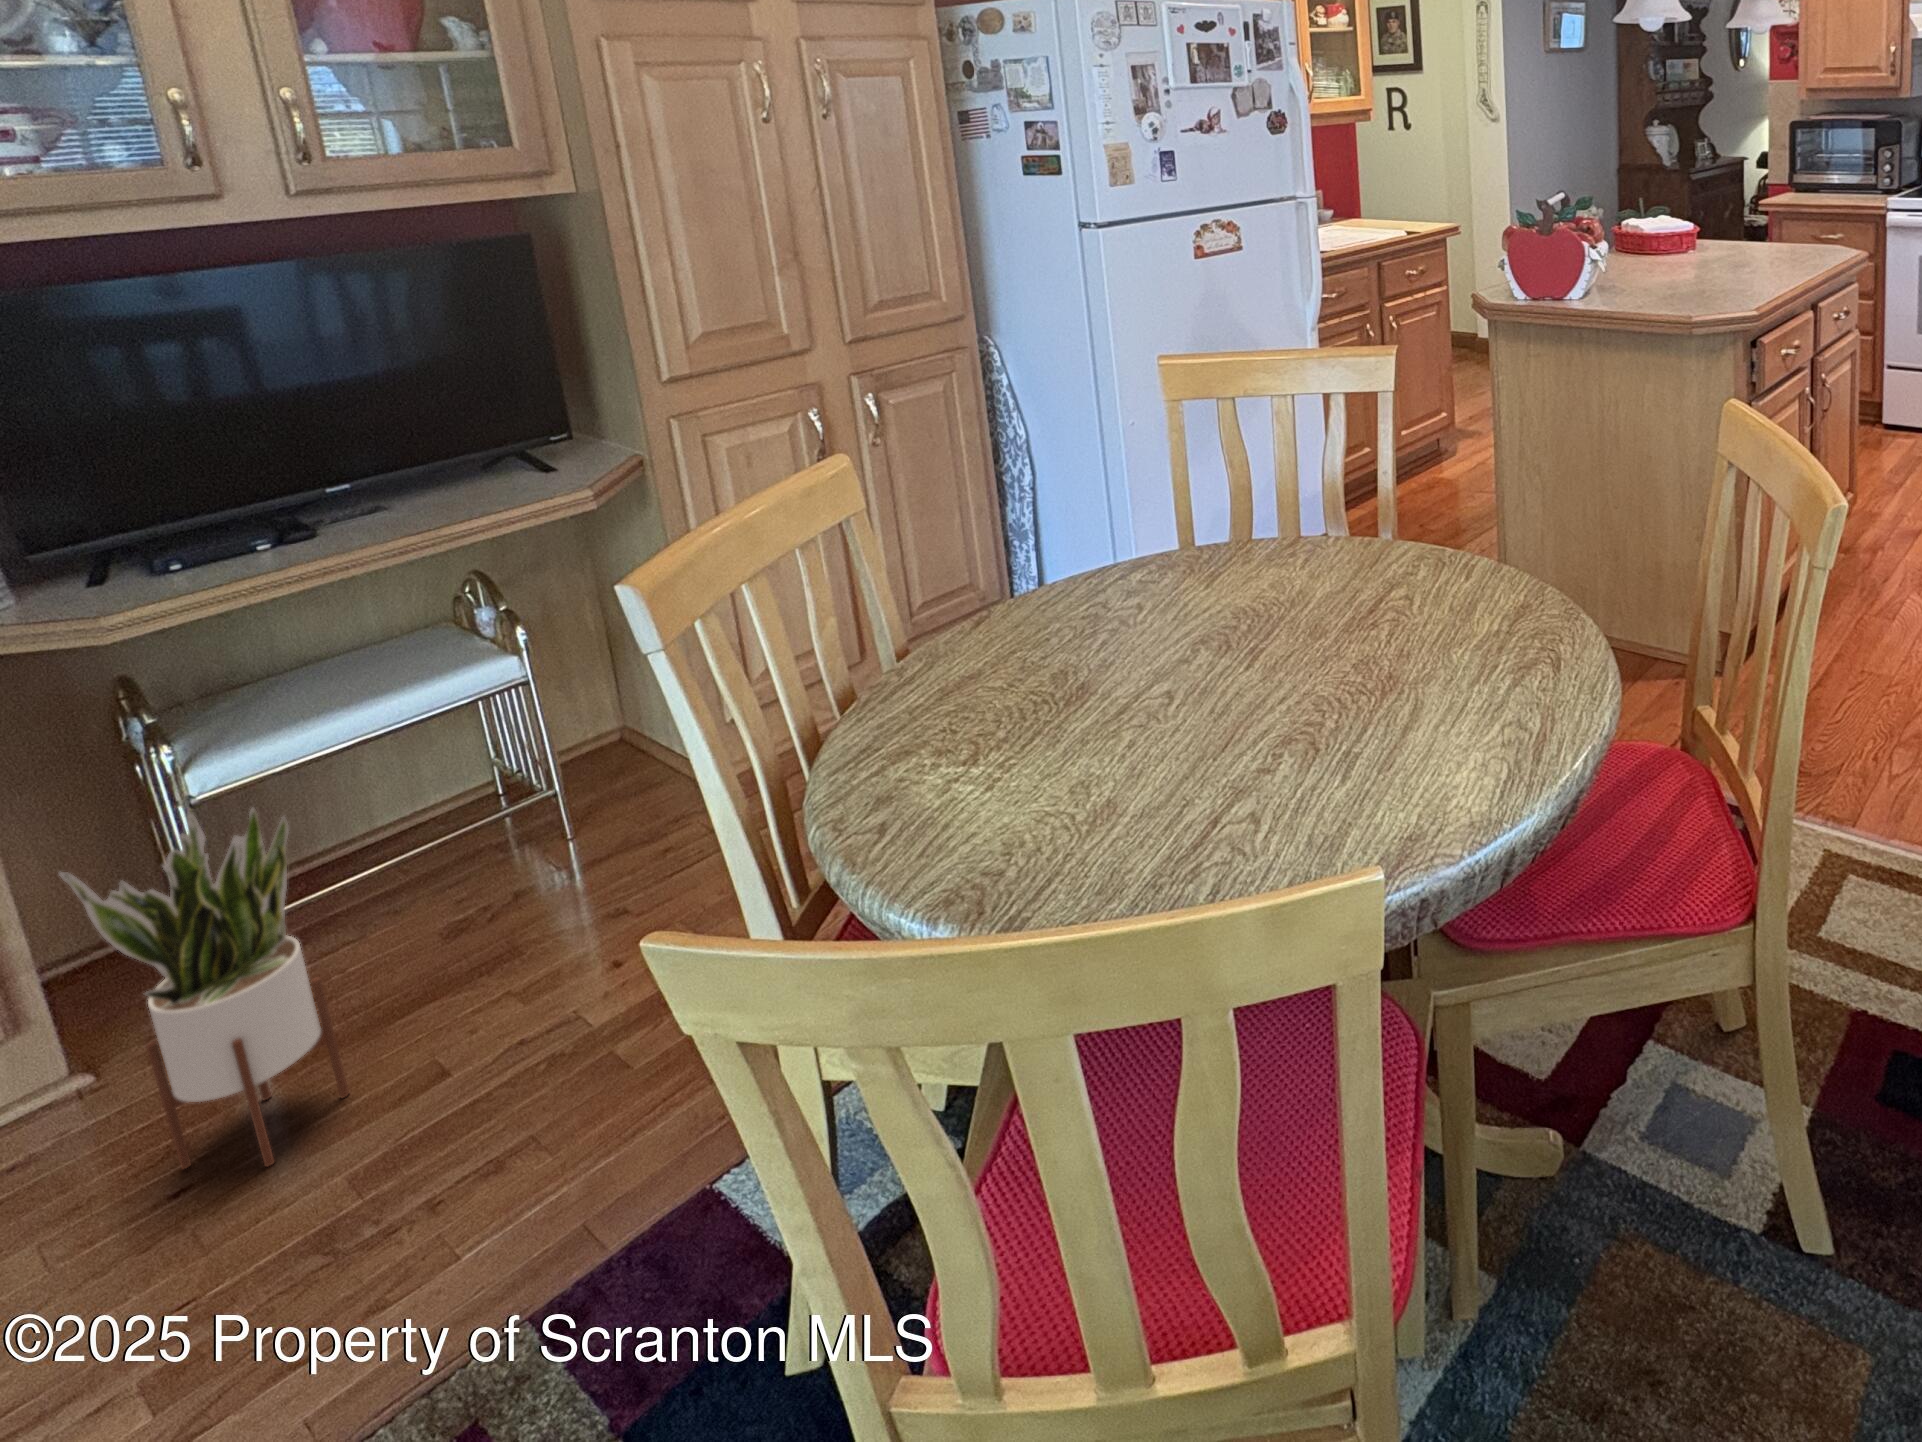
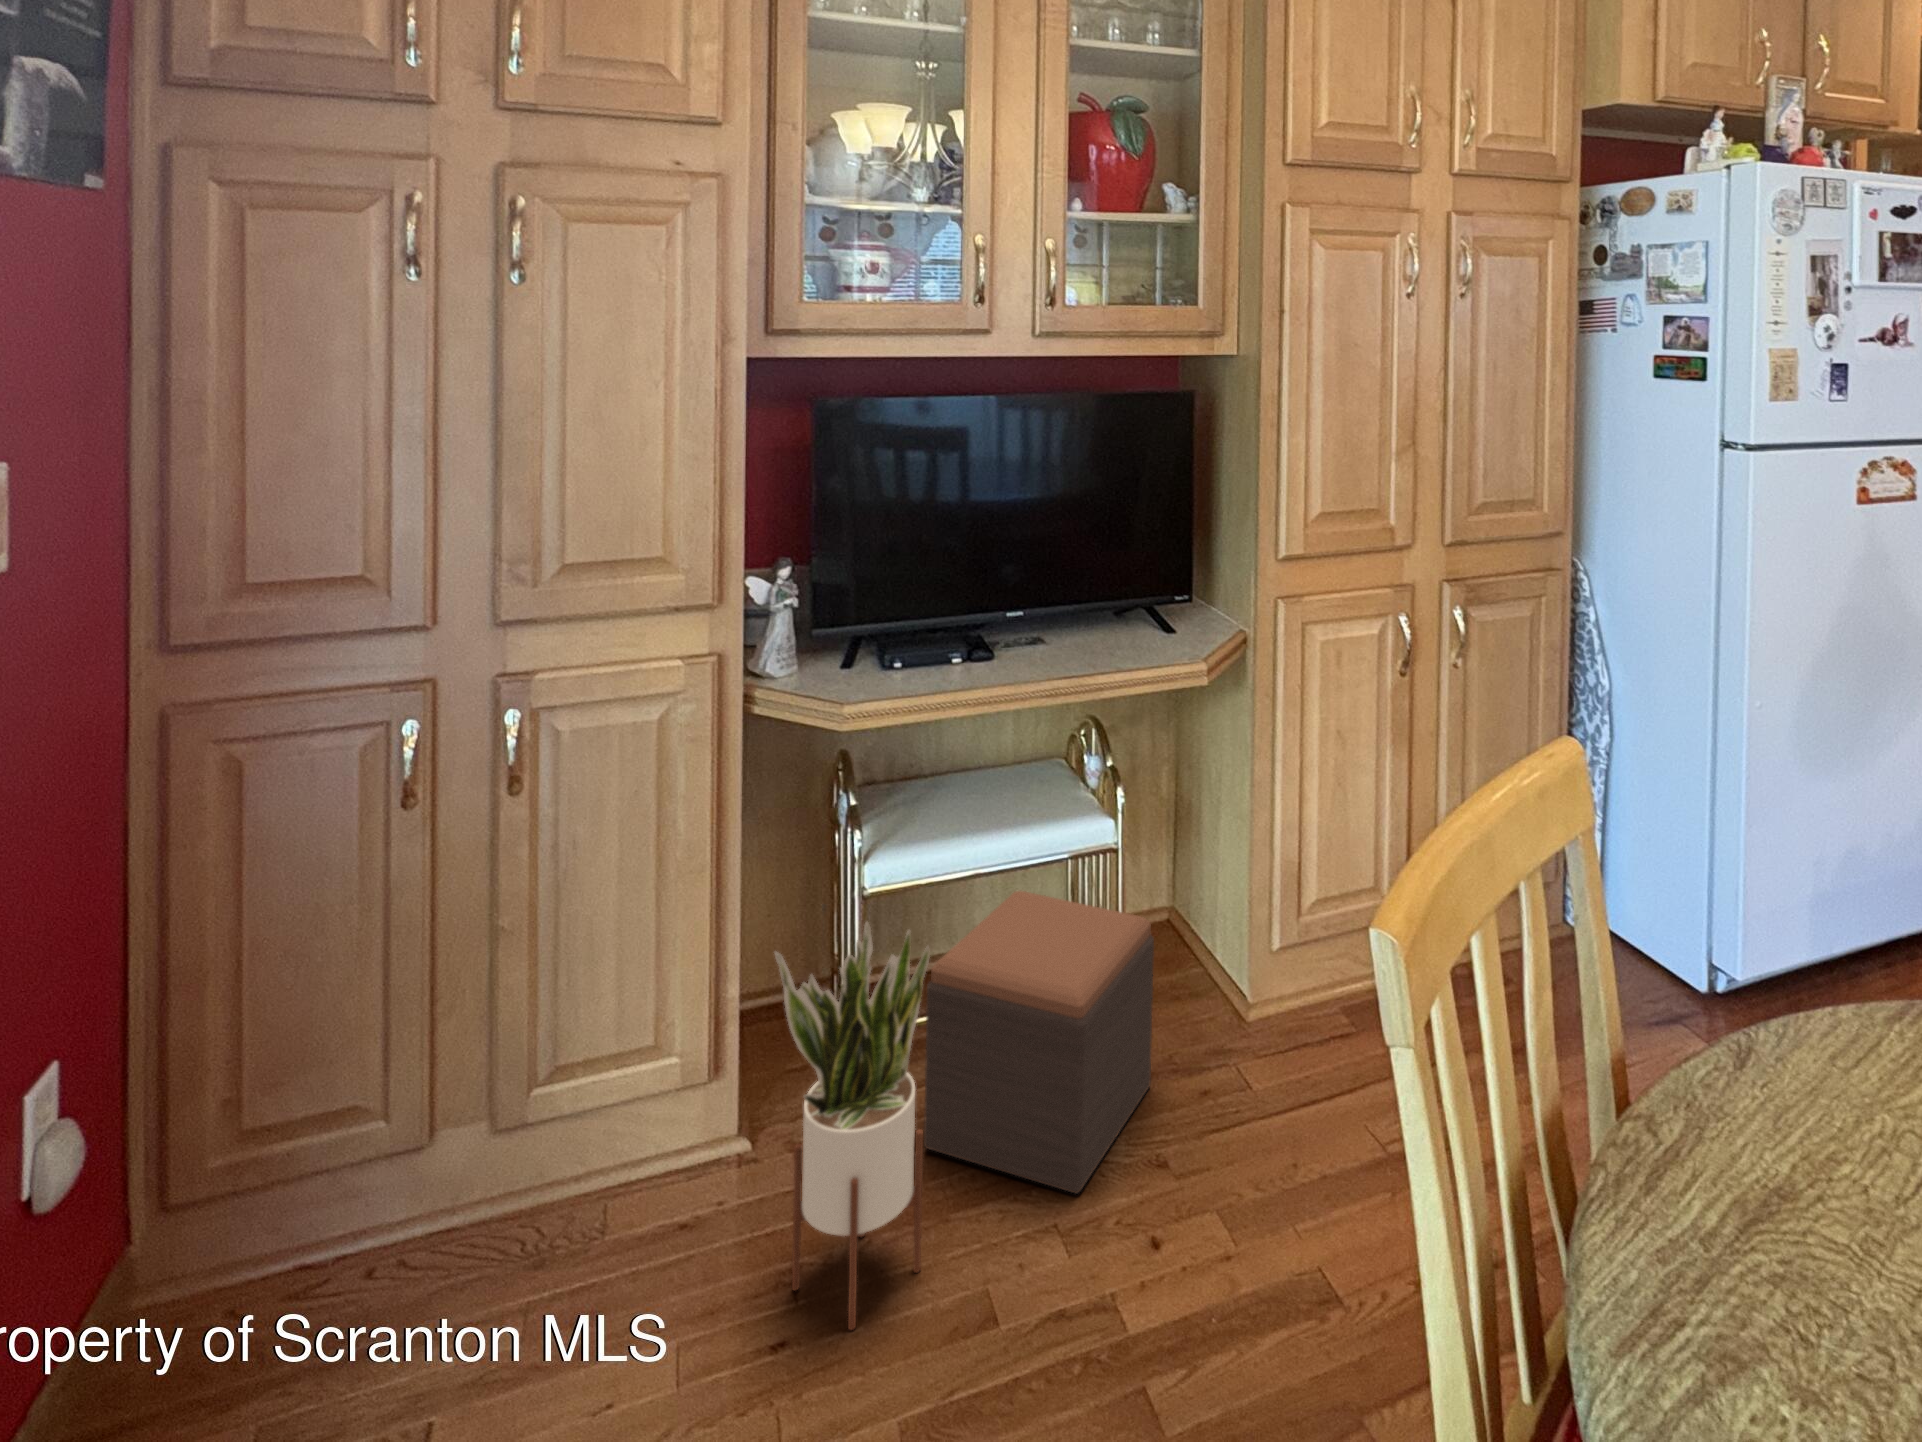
footstool: none [300,732,607,1007] -> present [924,891,1154,1194]

